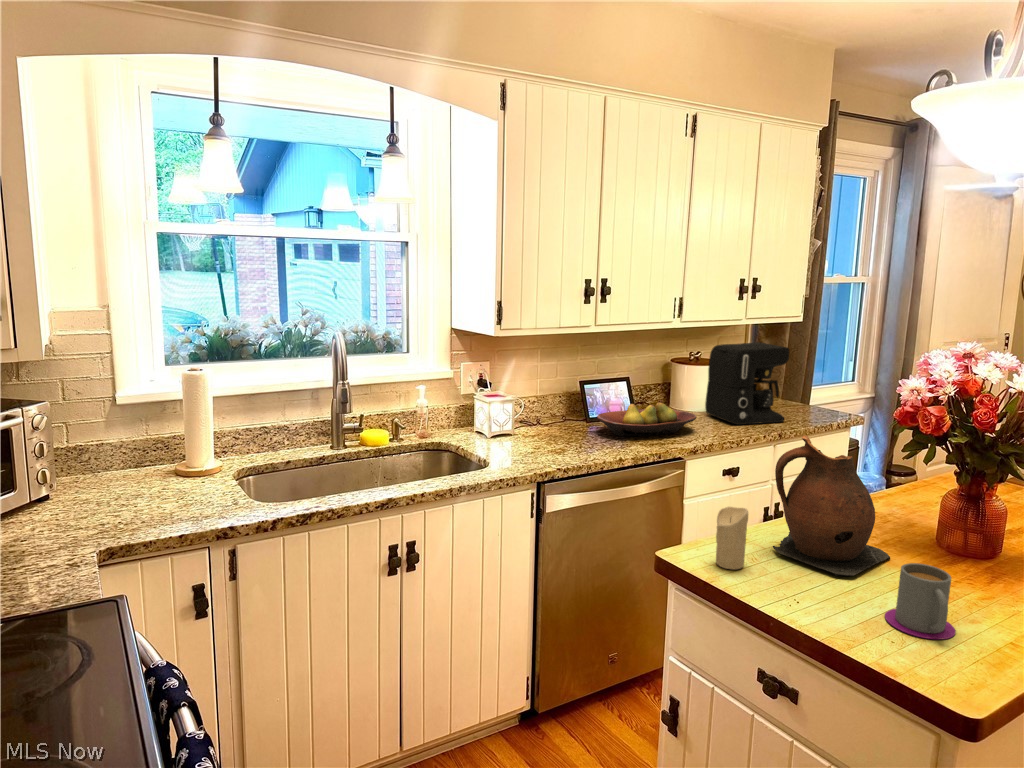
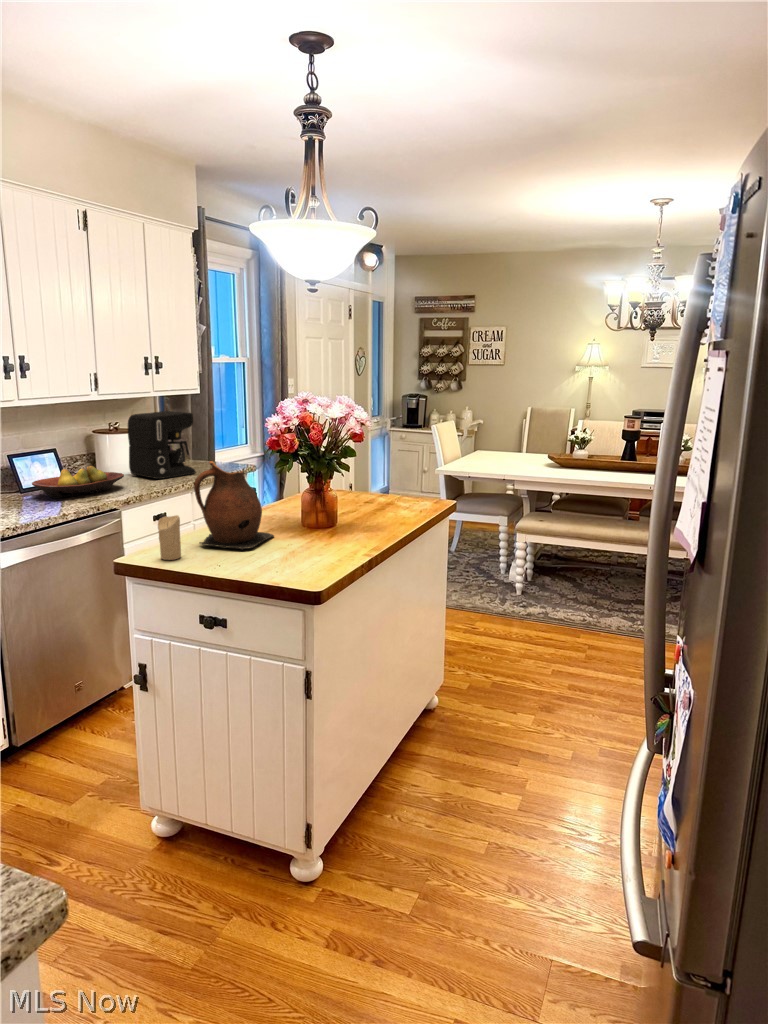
mug: present [885,563,956,639] -> none [272,526,310,567]

